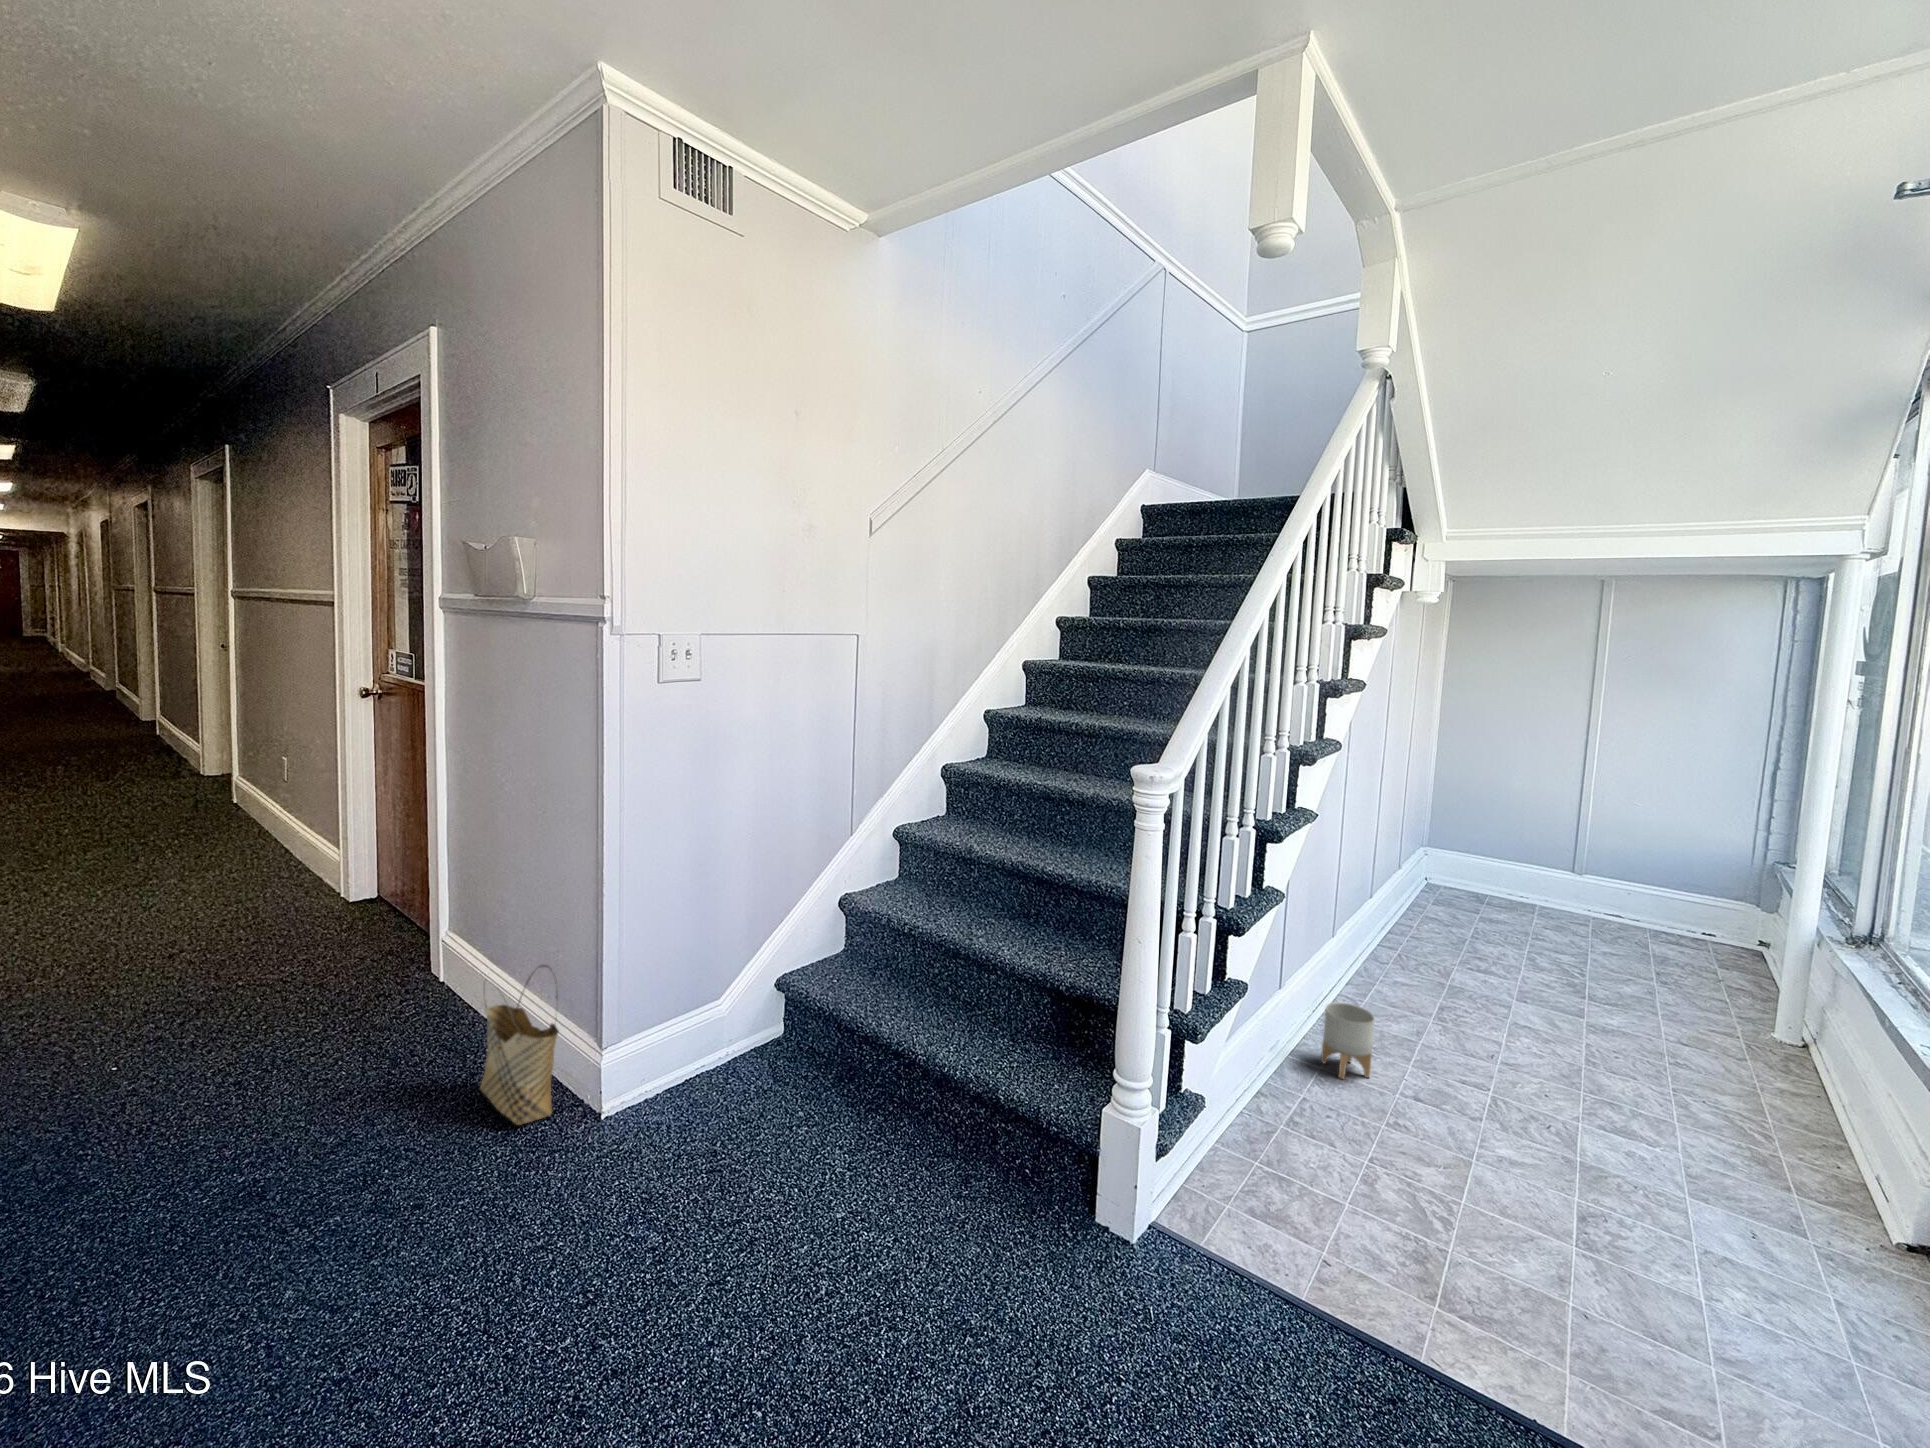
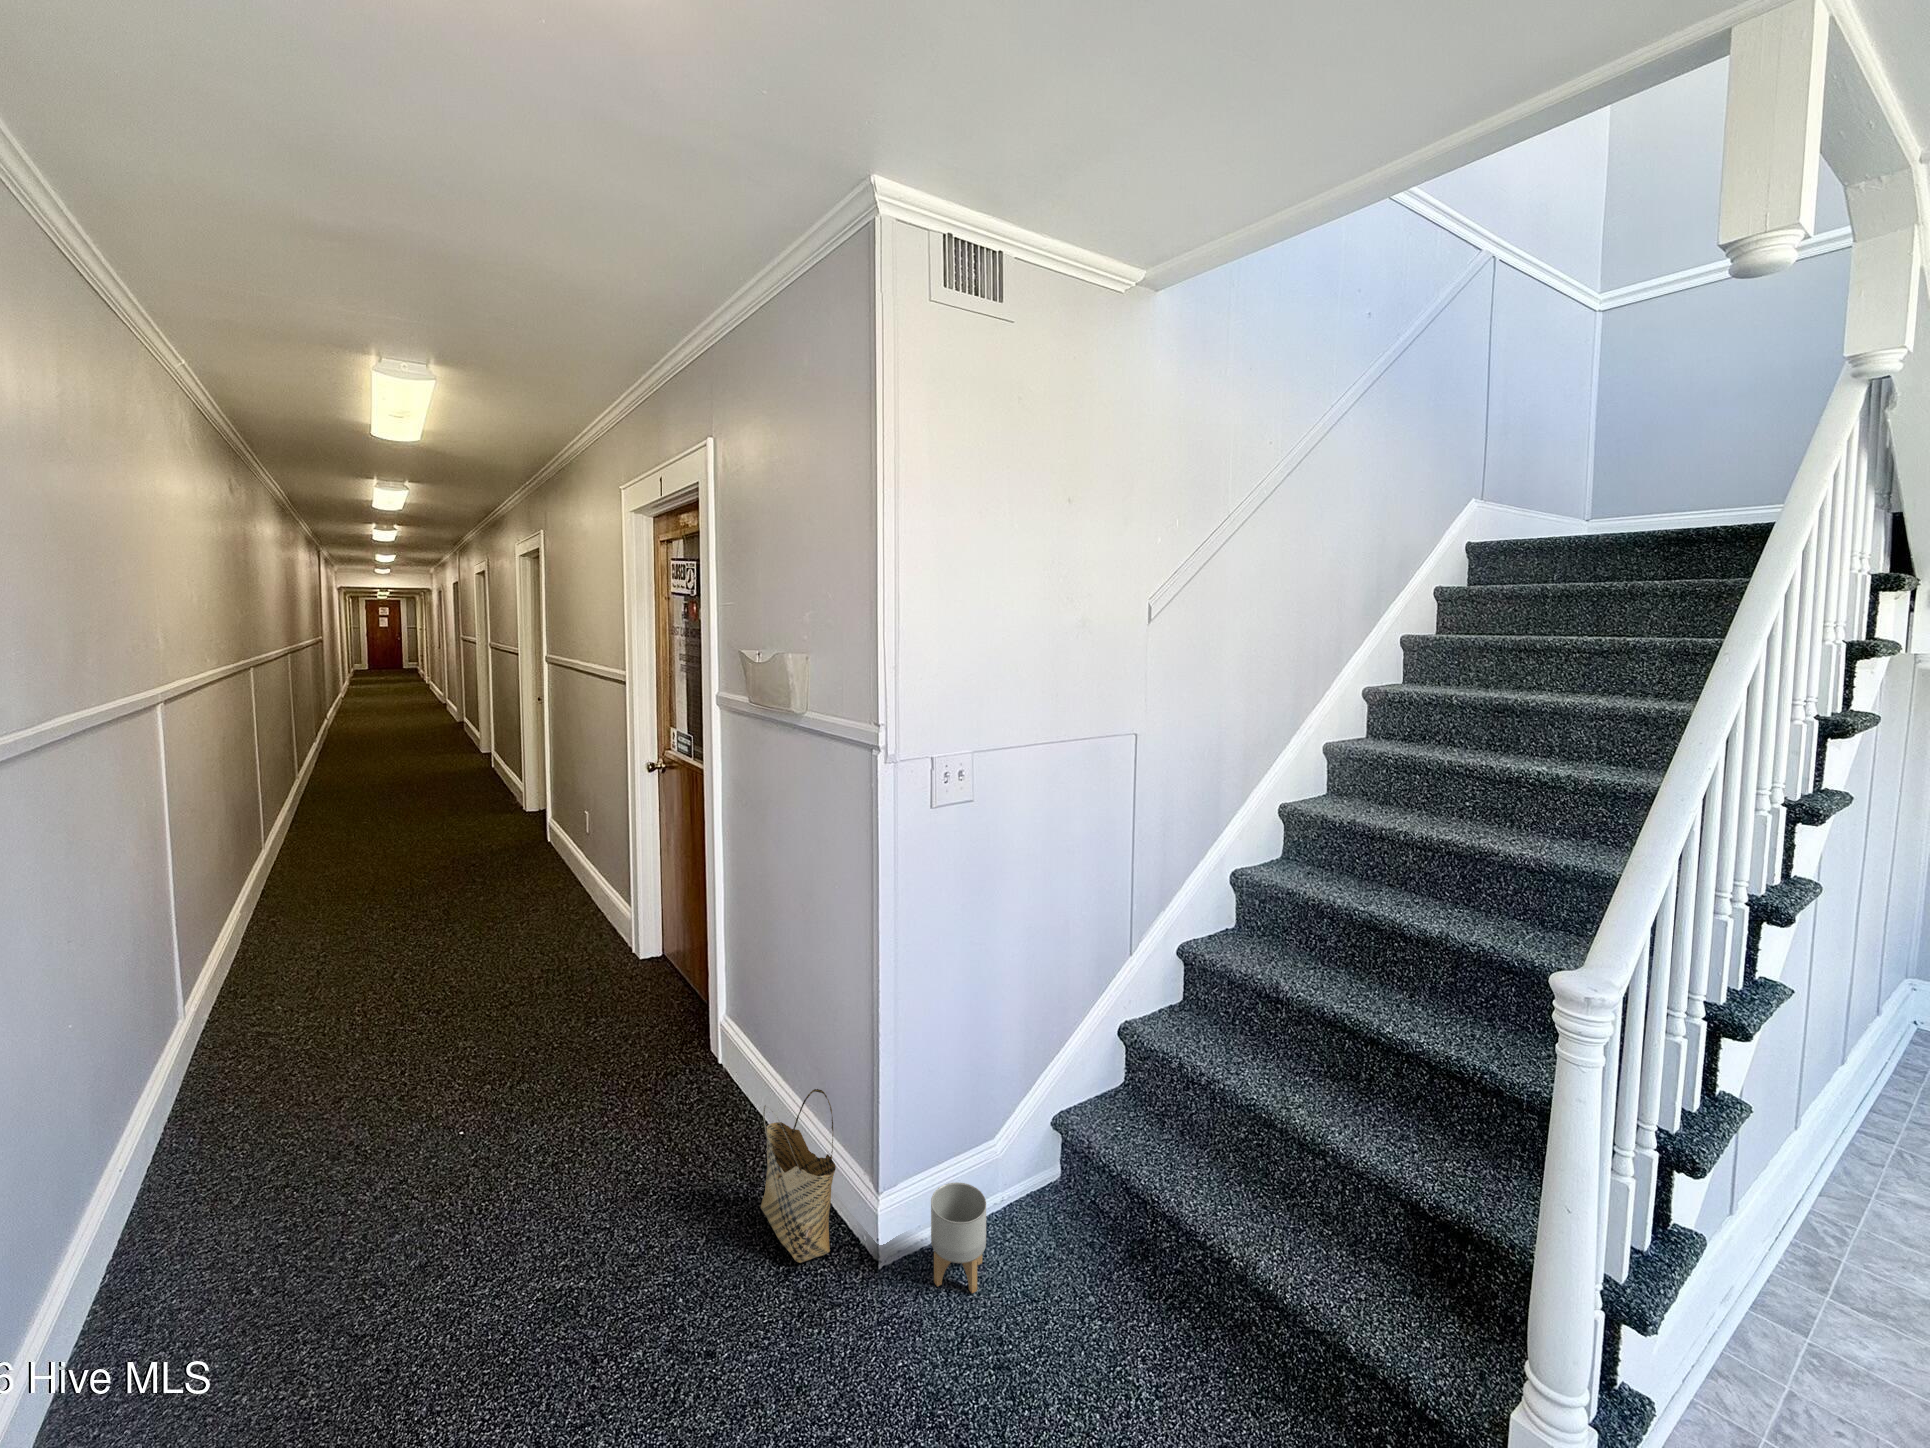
planter: present [1321,1002,1375,1079] -> present [931,1182,986,1293]

